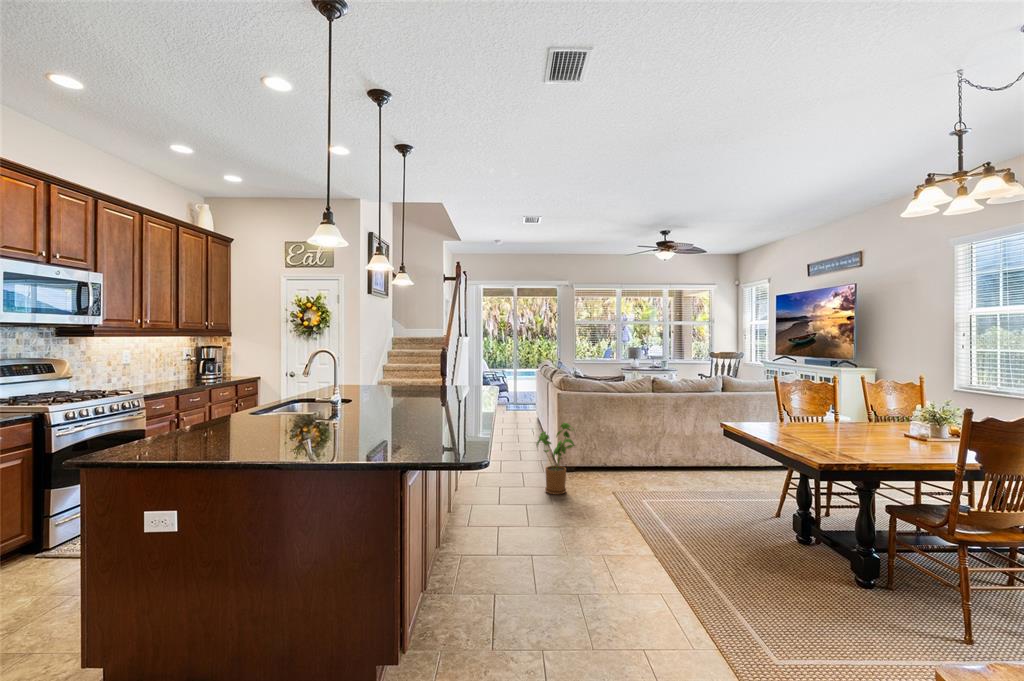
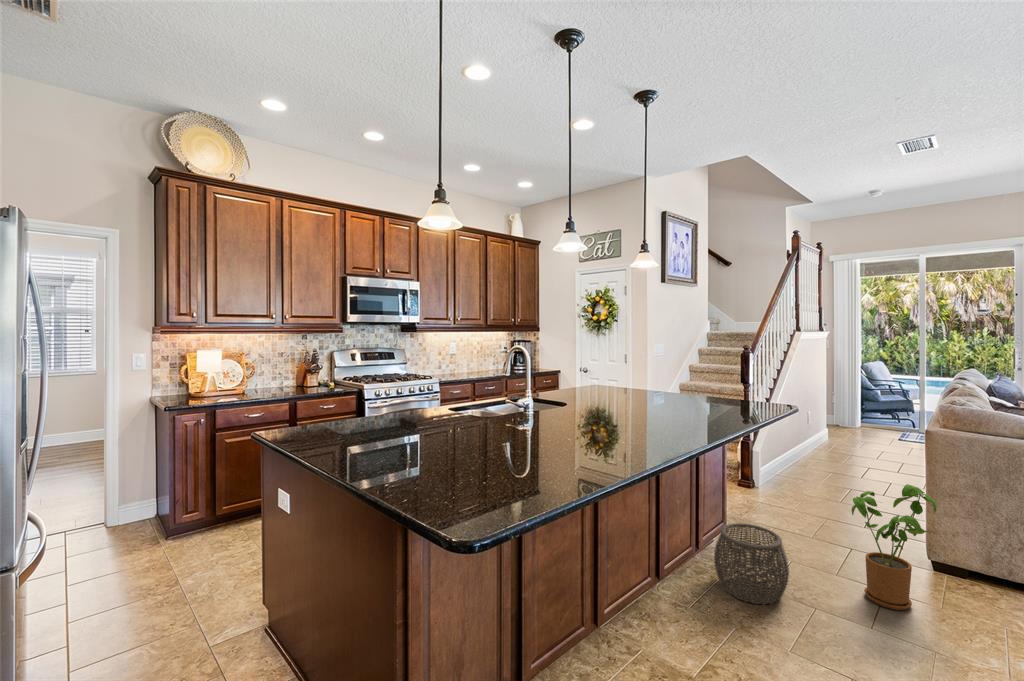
woven basket: none [473,466,518,514] -> present [714,523,789,605]

